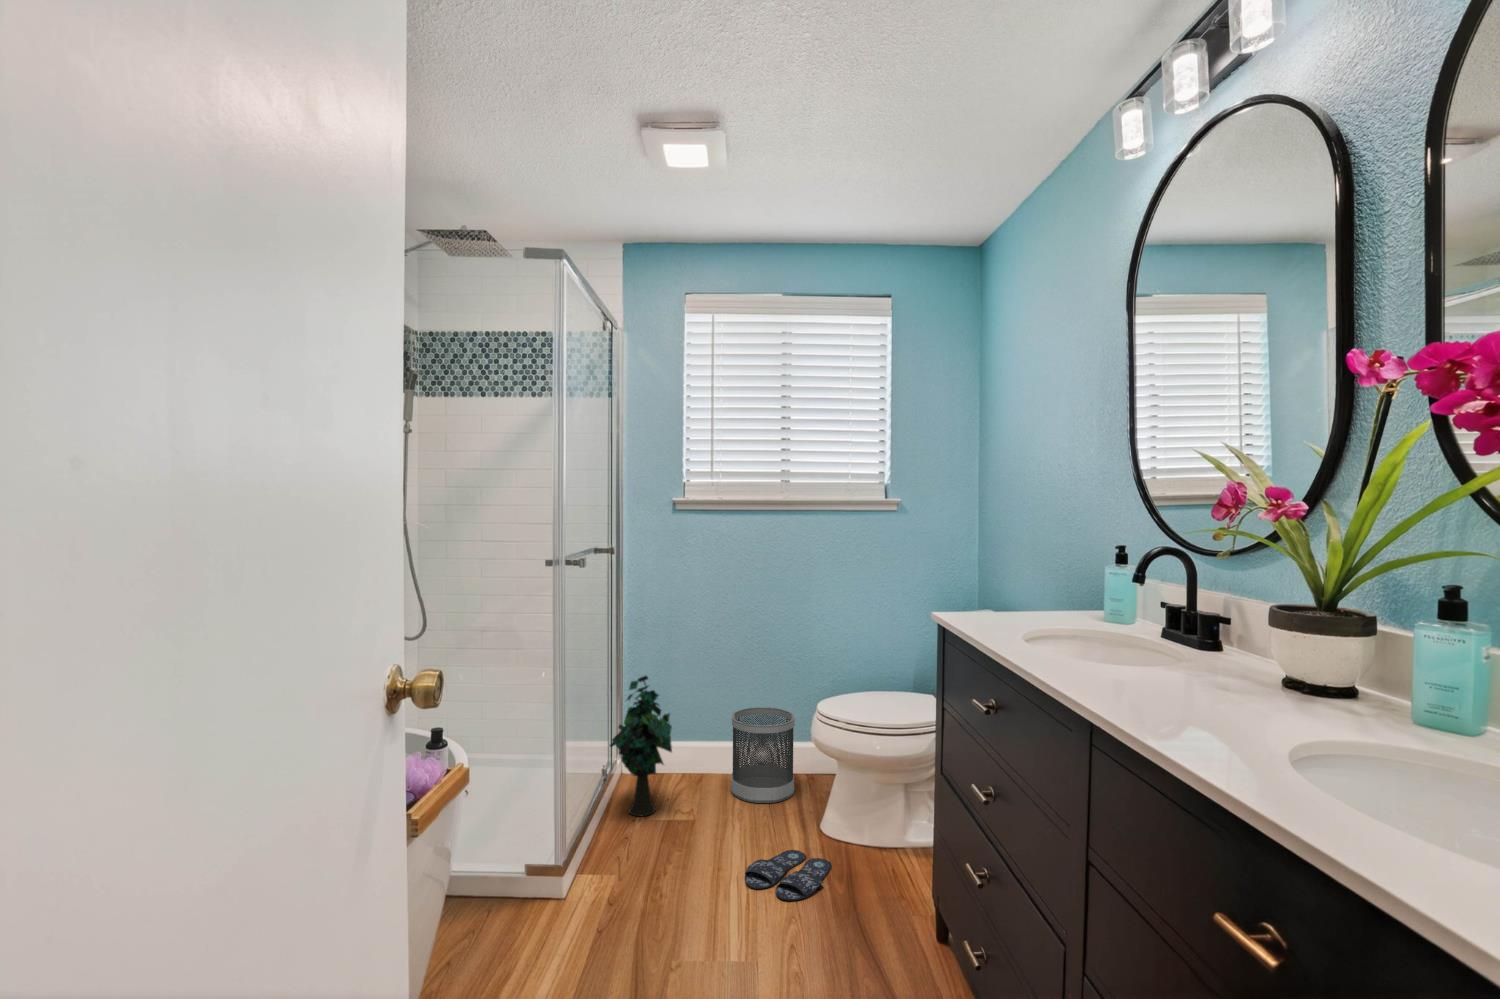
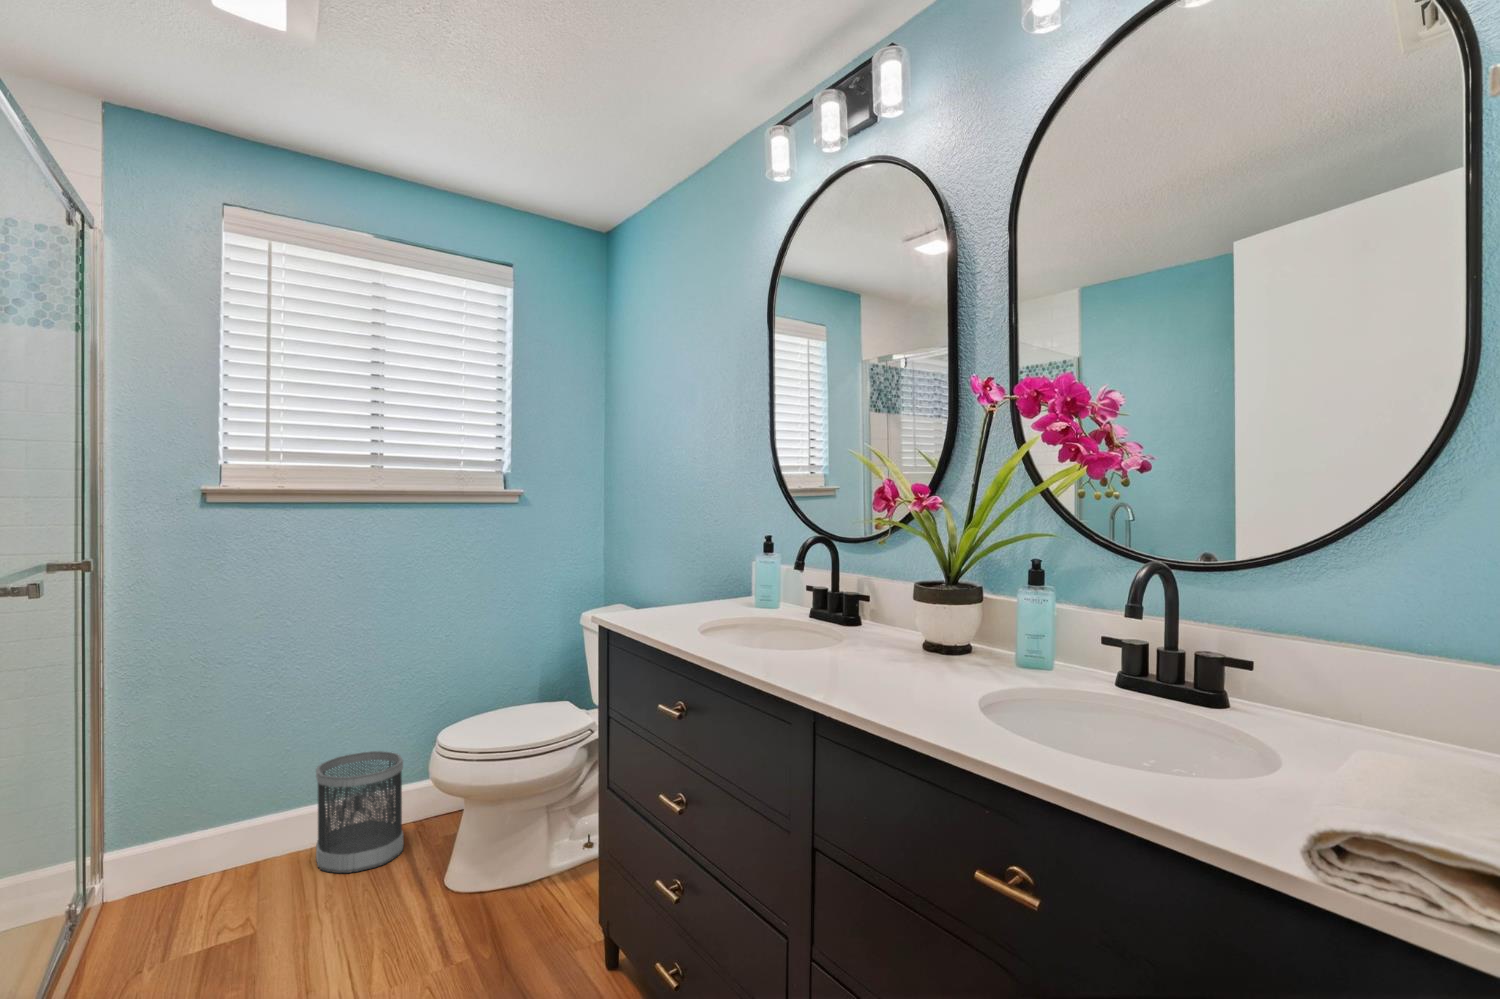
decorative plant: present [610,676,672,816] -> none [131,738,236,933]
slippers: present [745,850,832,901] -> none [367,913,473,974]

